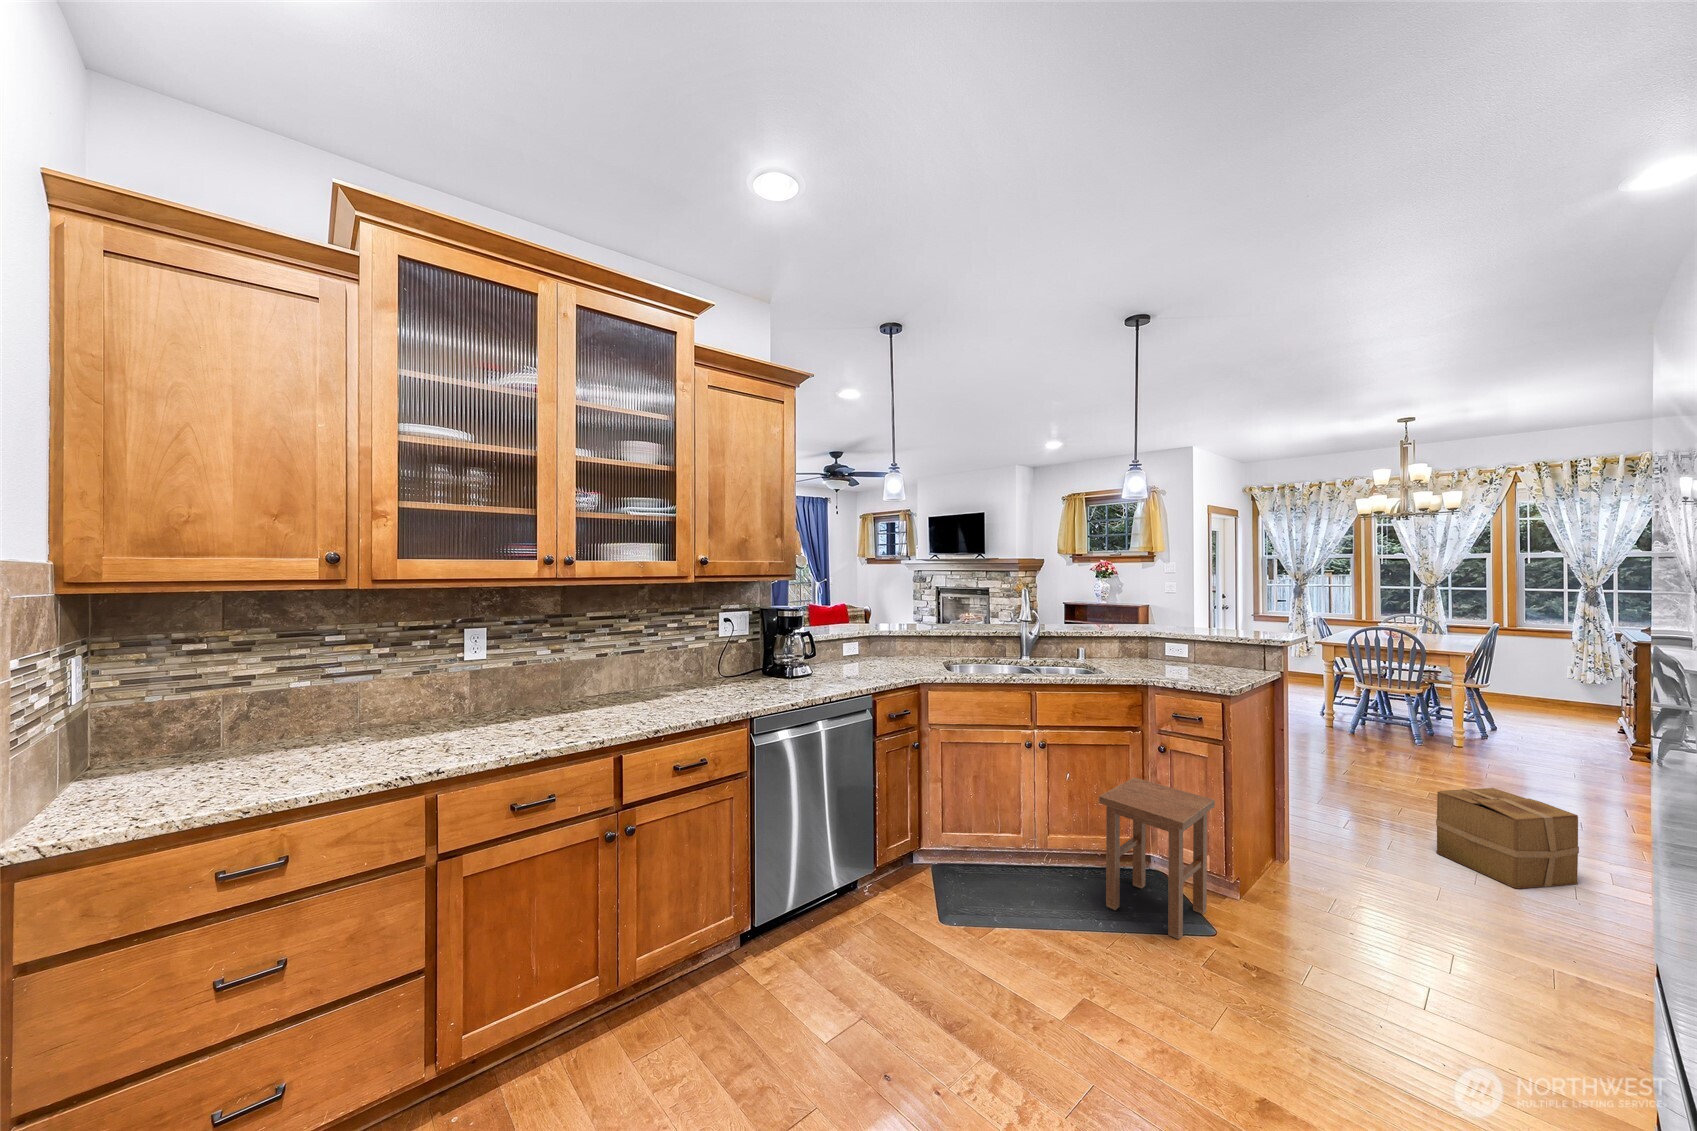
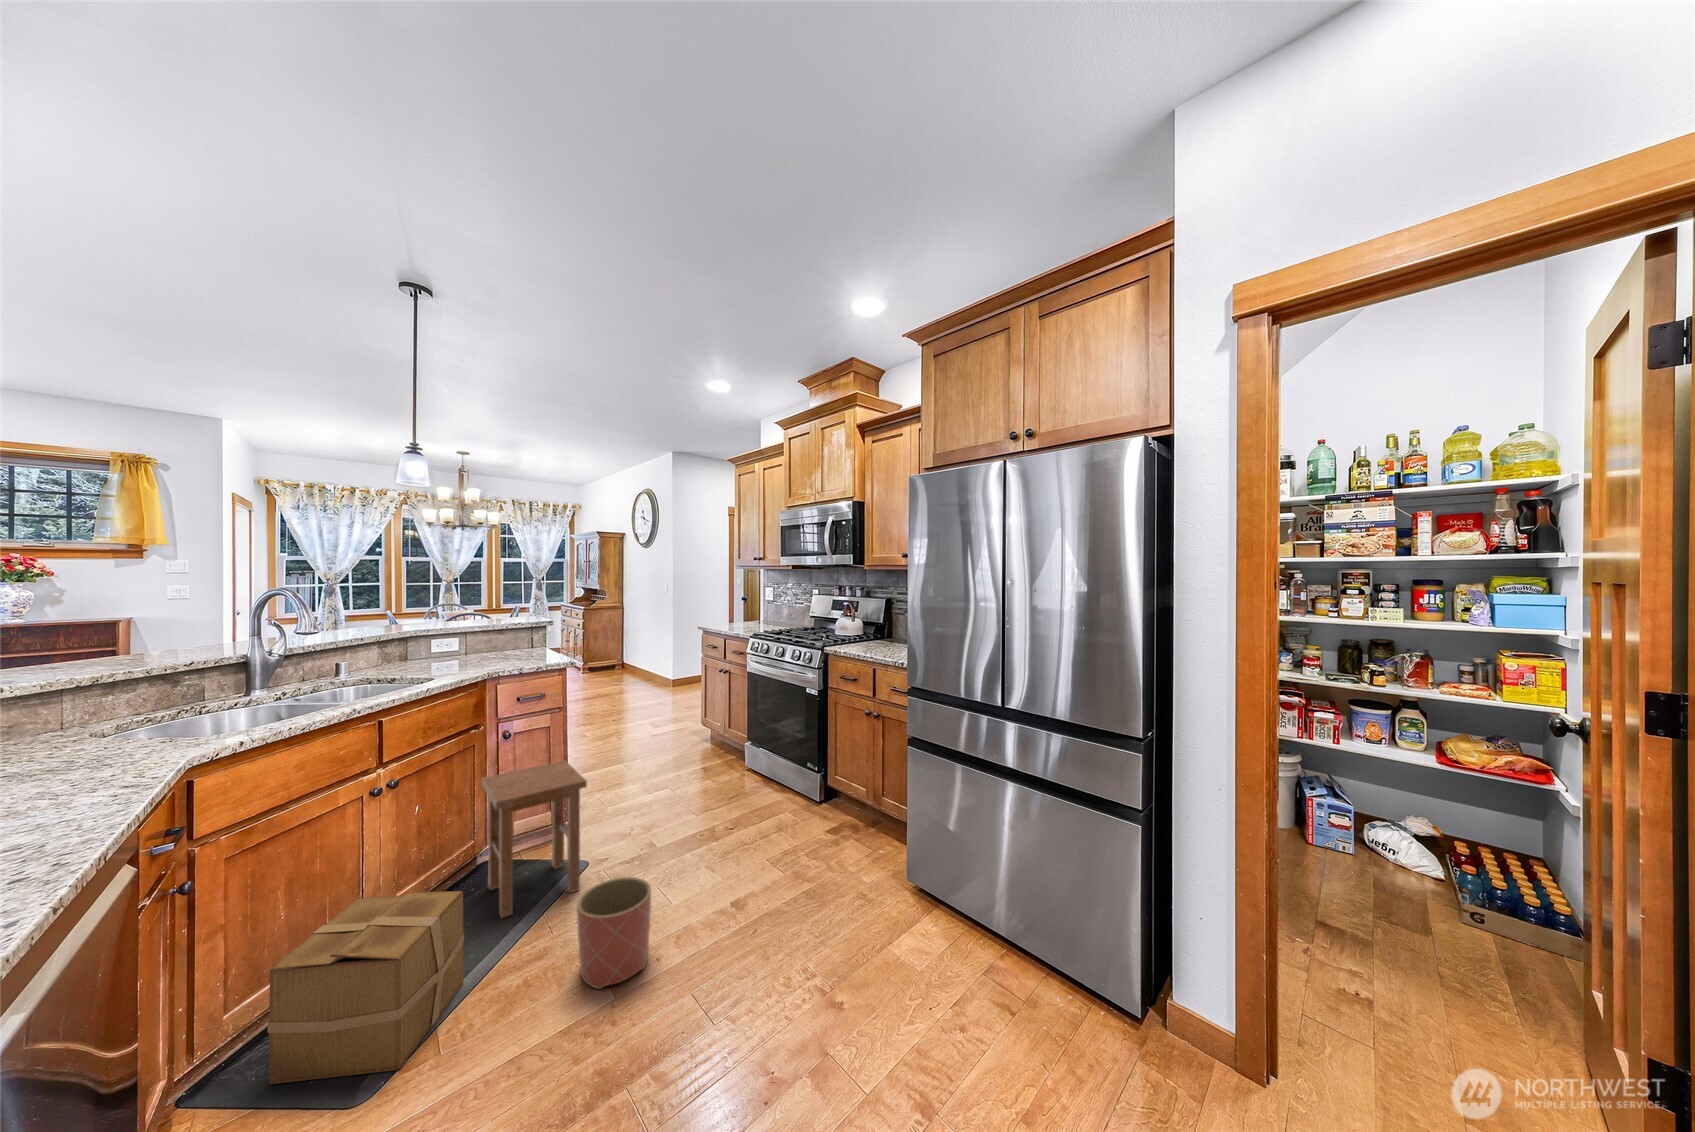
cardboard box: present [1436,788,1579,888] -> present [268,891,464,1084]
planter: none [1060,911,1138,1030] -> present [577,877,651,989]

